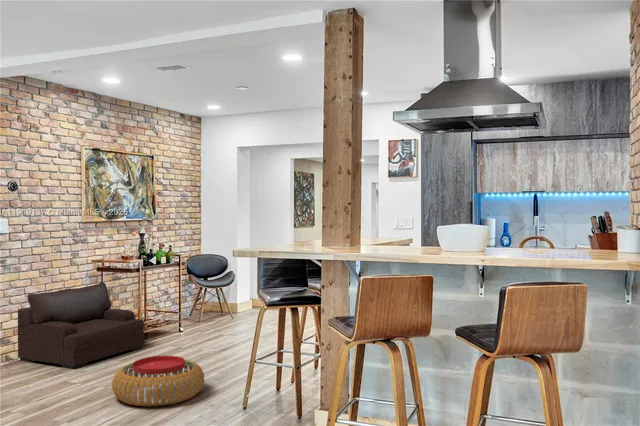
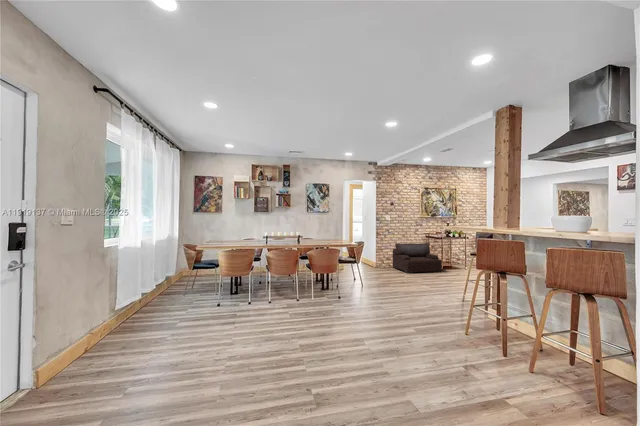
pouf: present [112,356,204,406] -> none [409,271,449,291]

